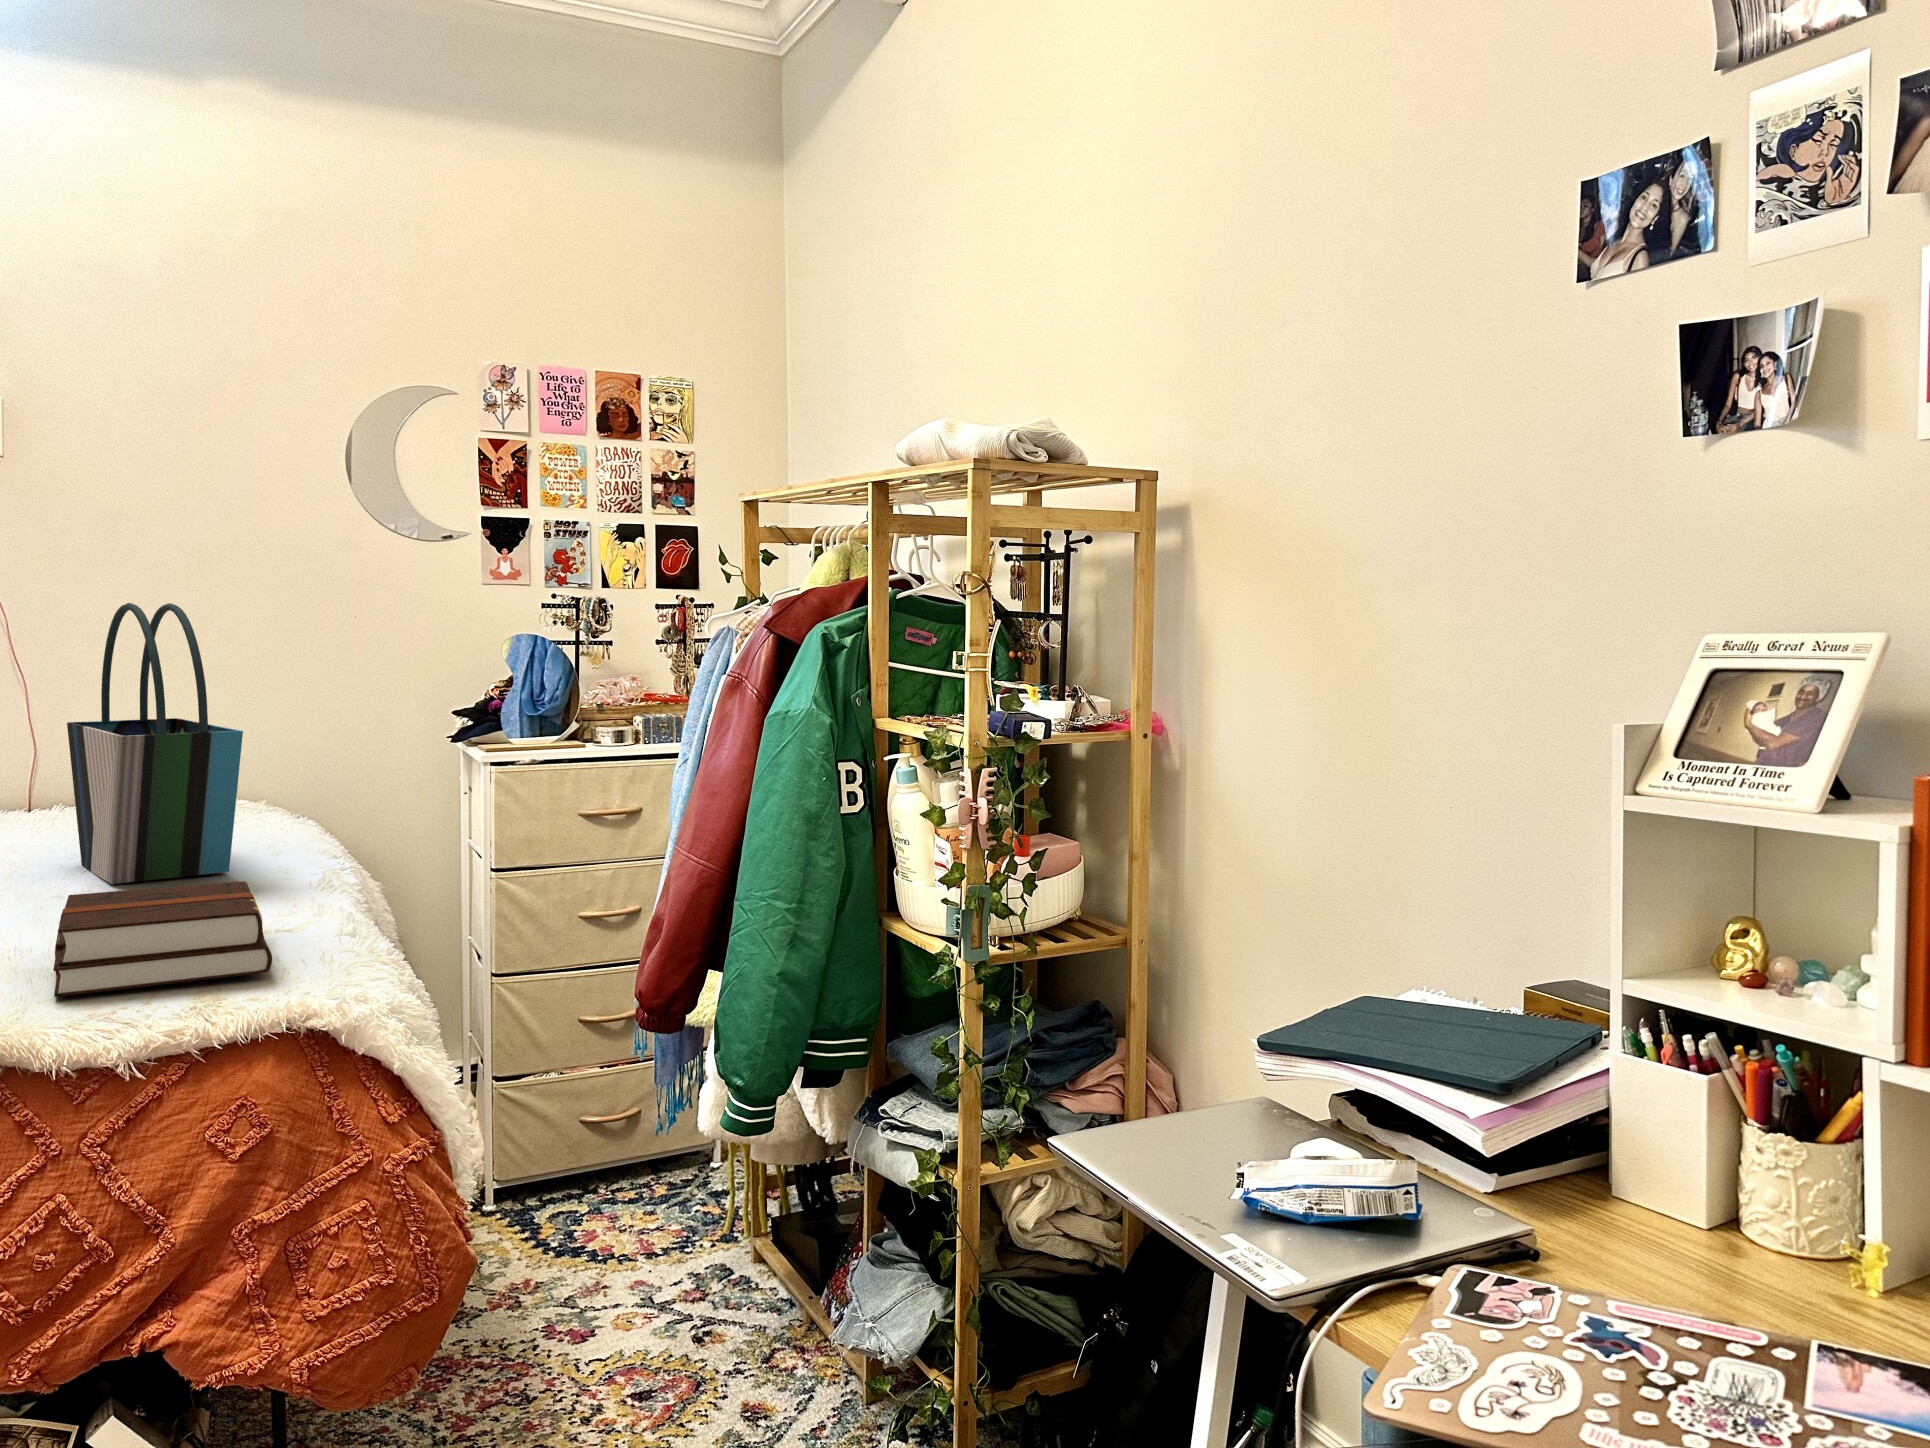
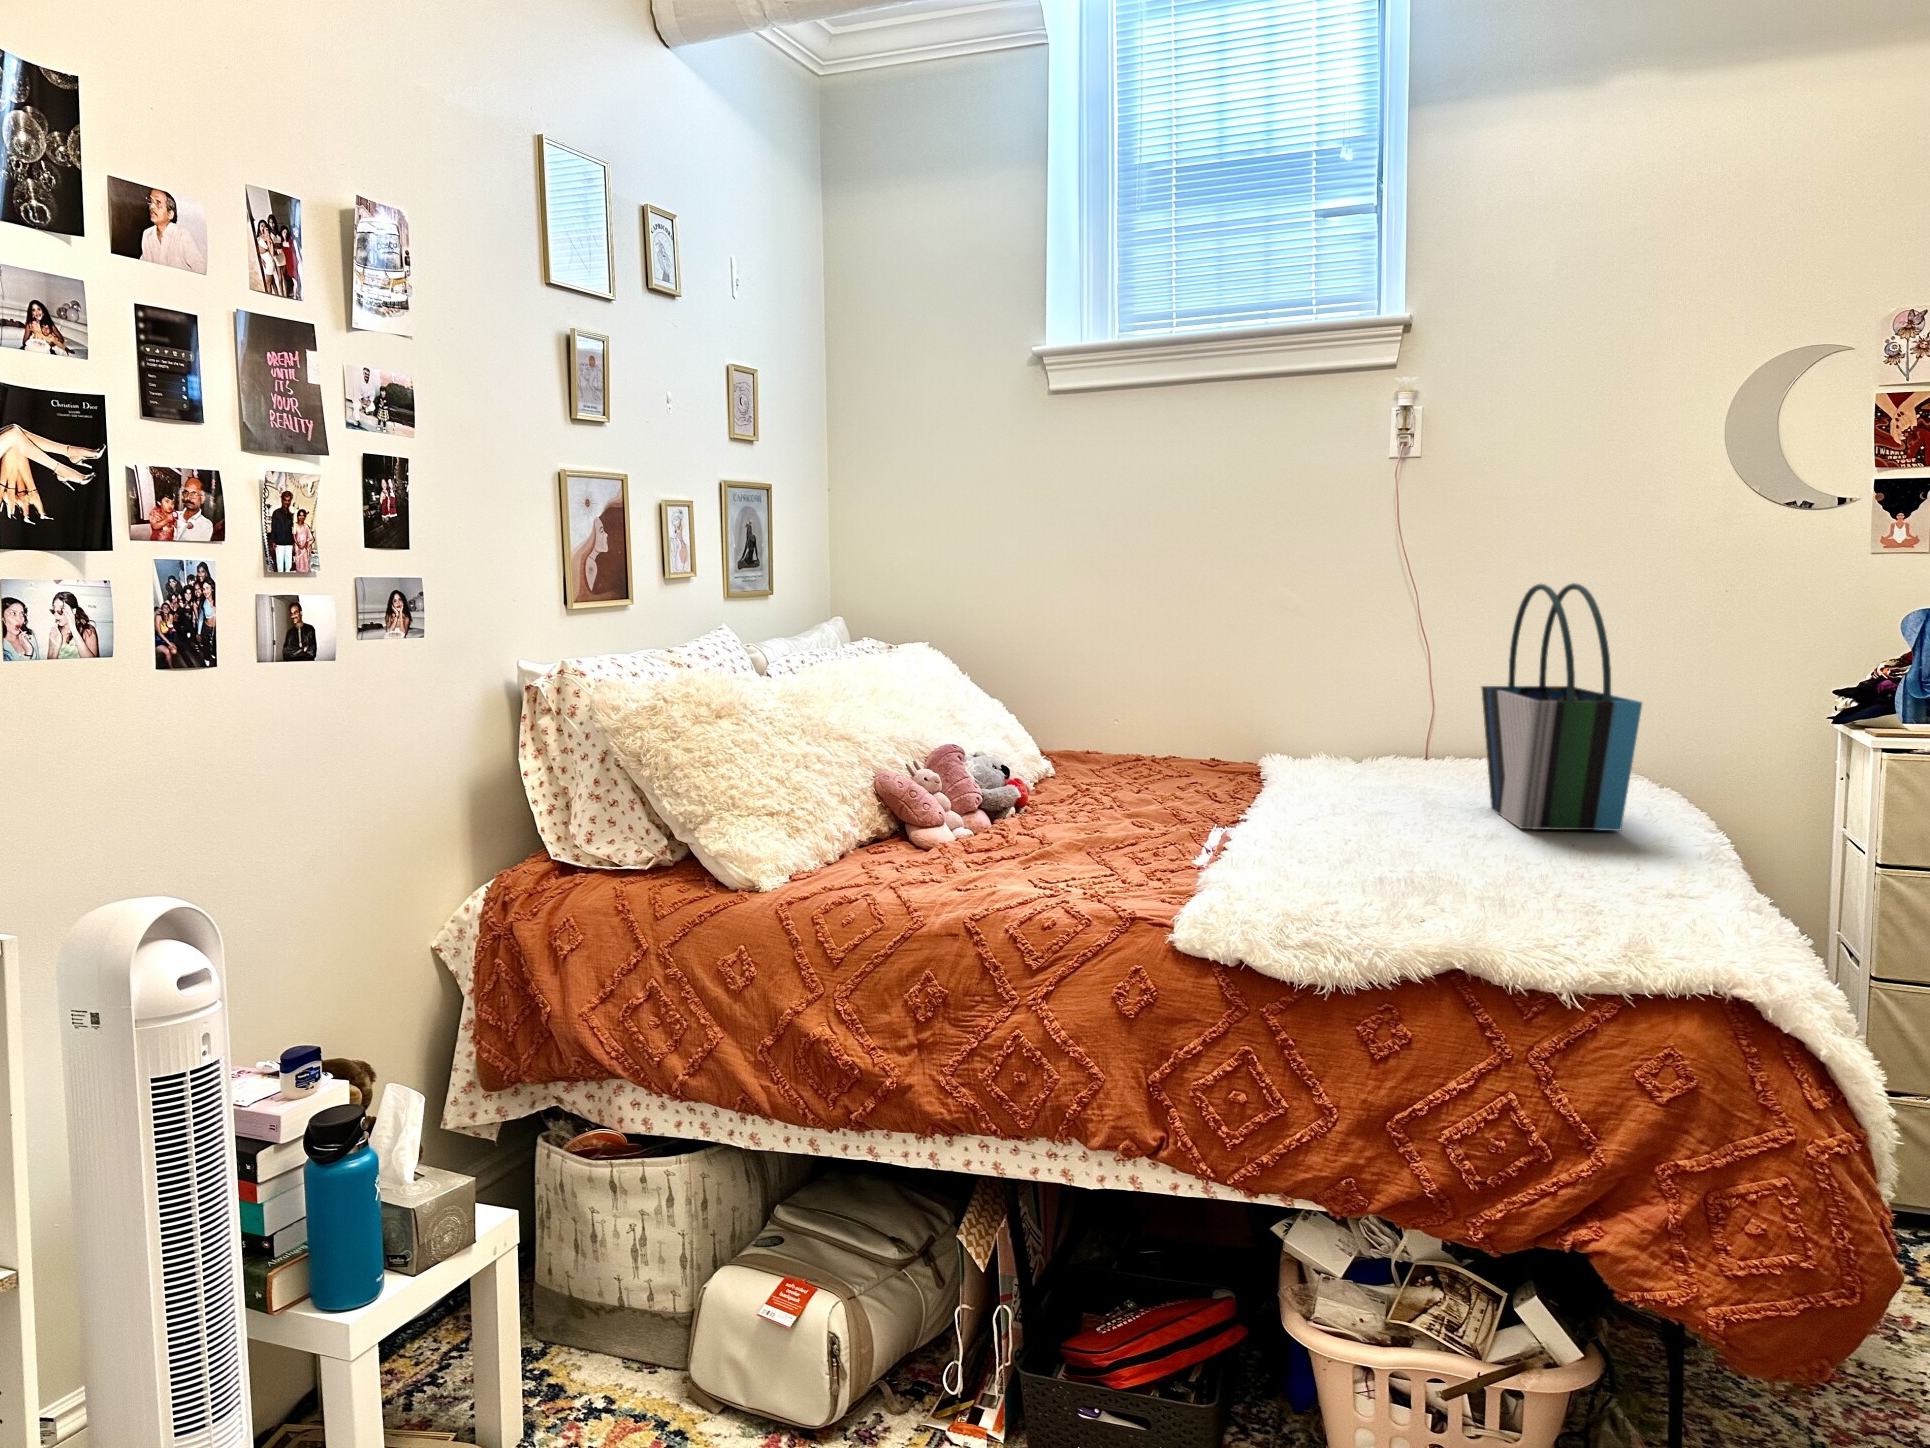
hardback book: present [53,881,272,997] -> none [1499,837,1697,935]

